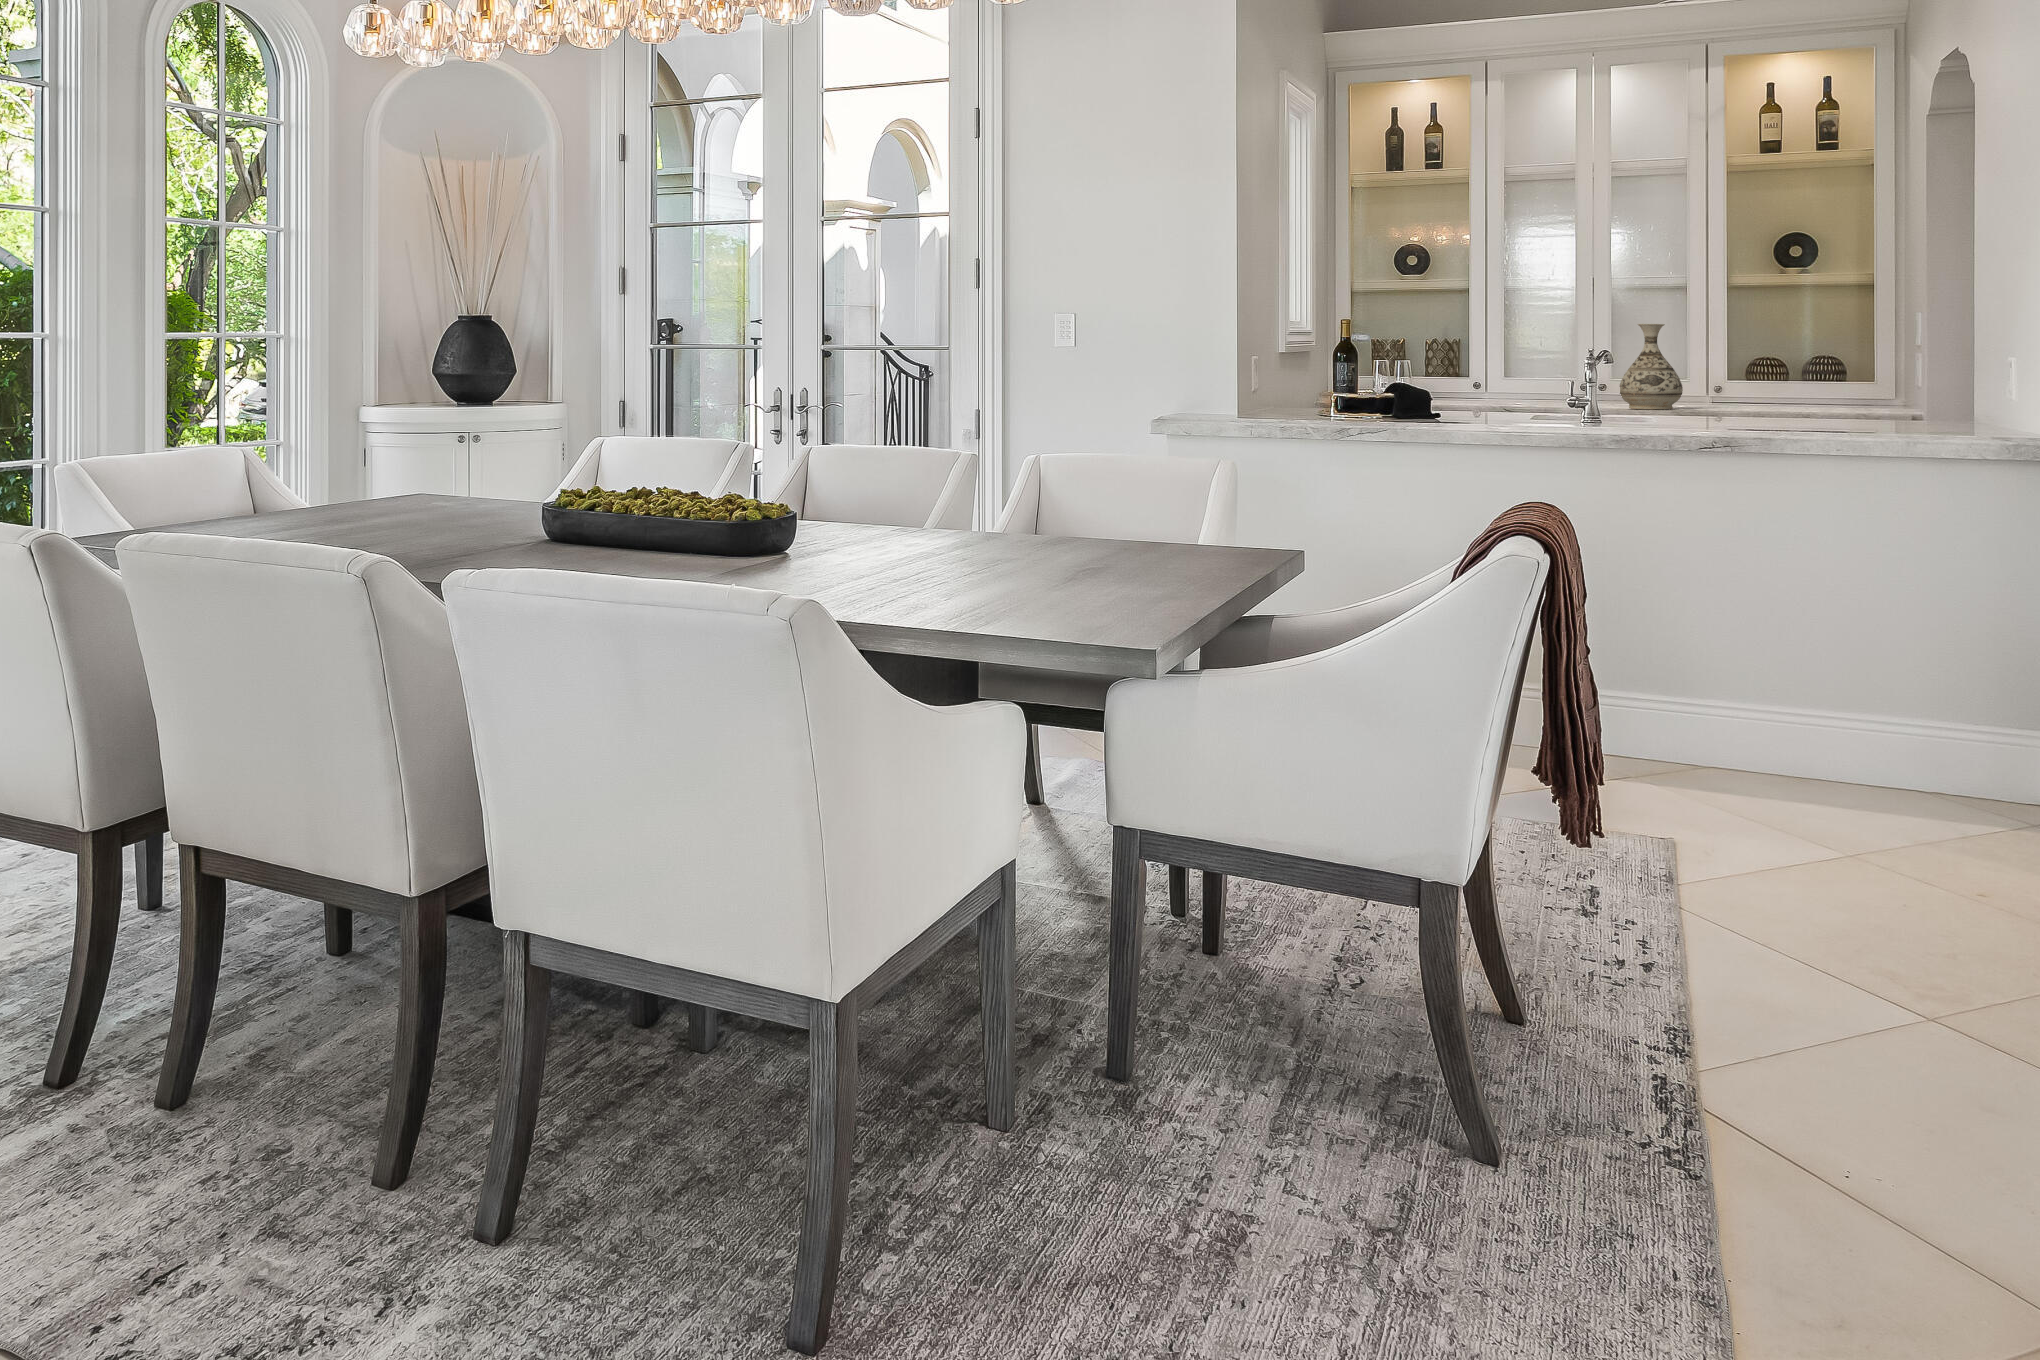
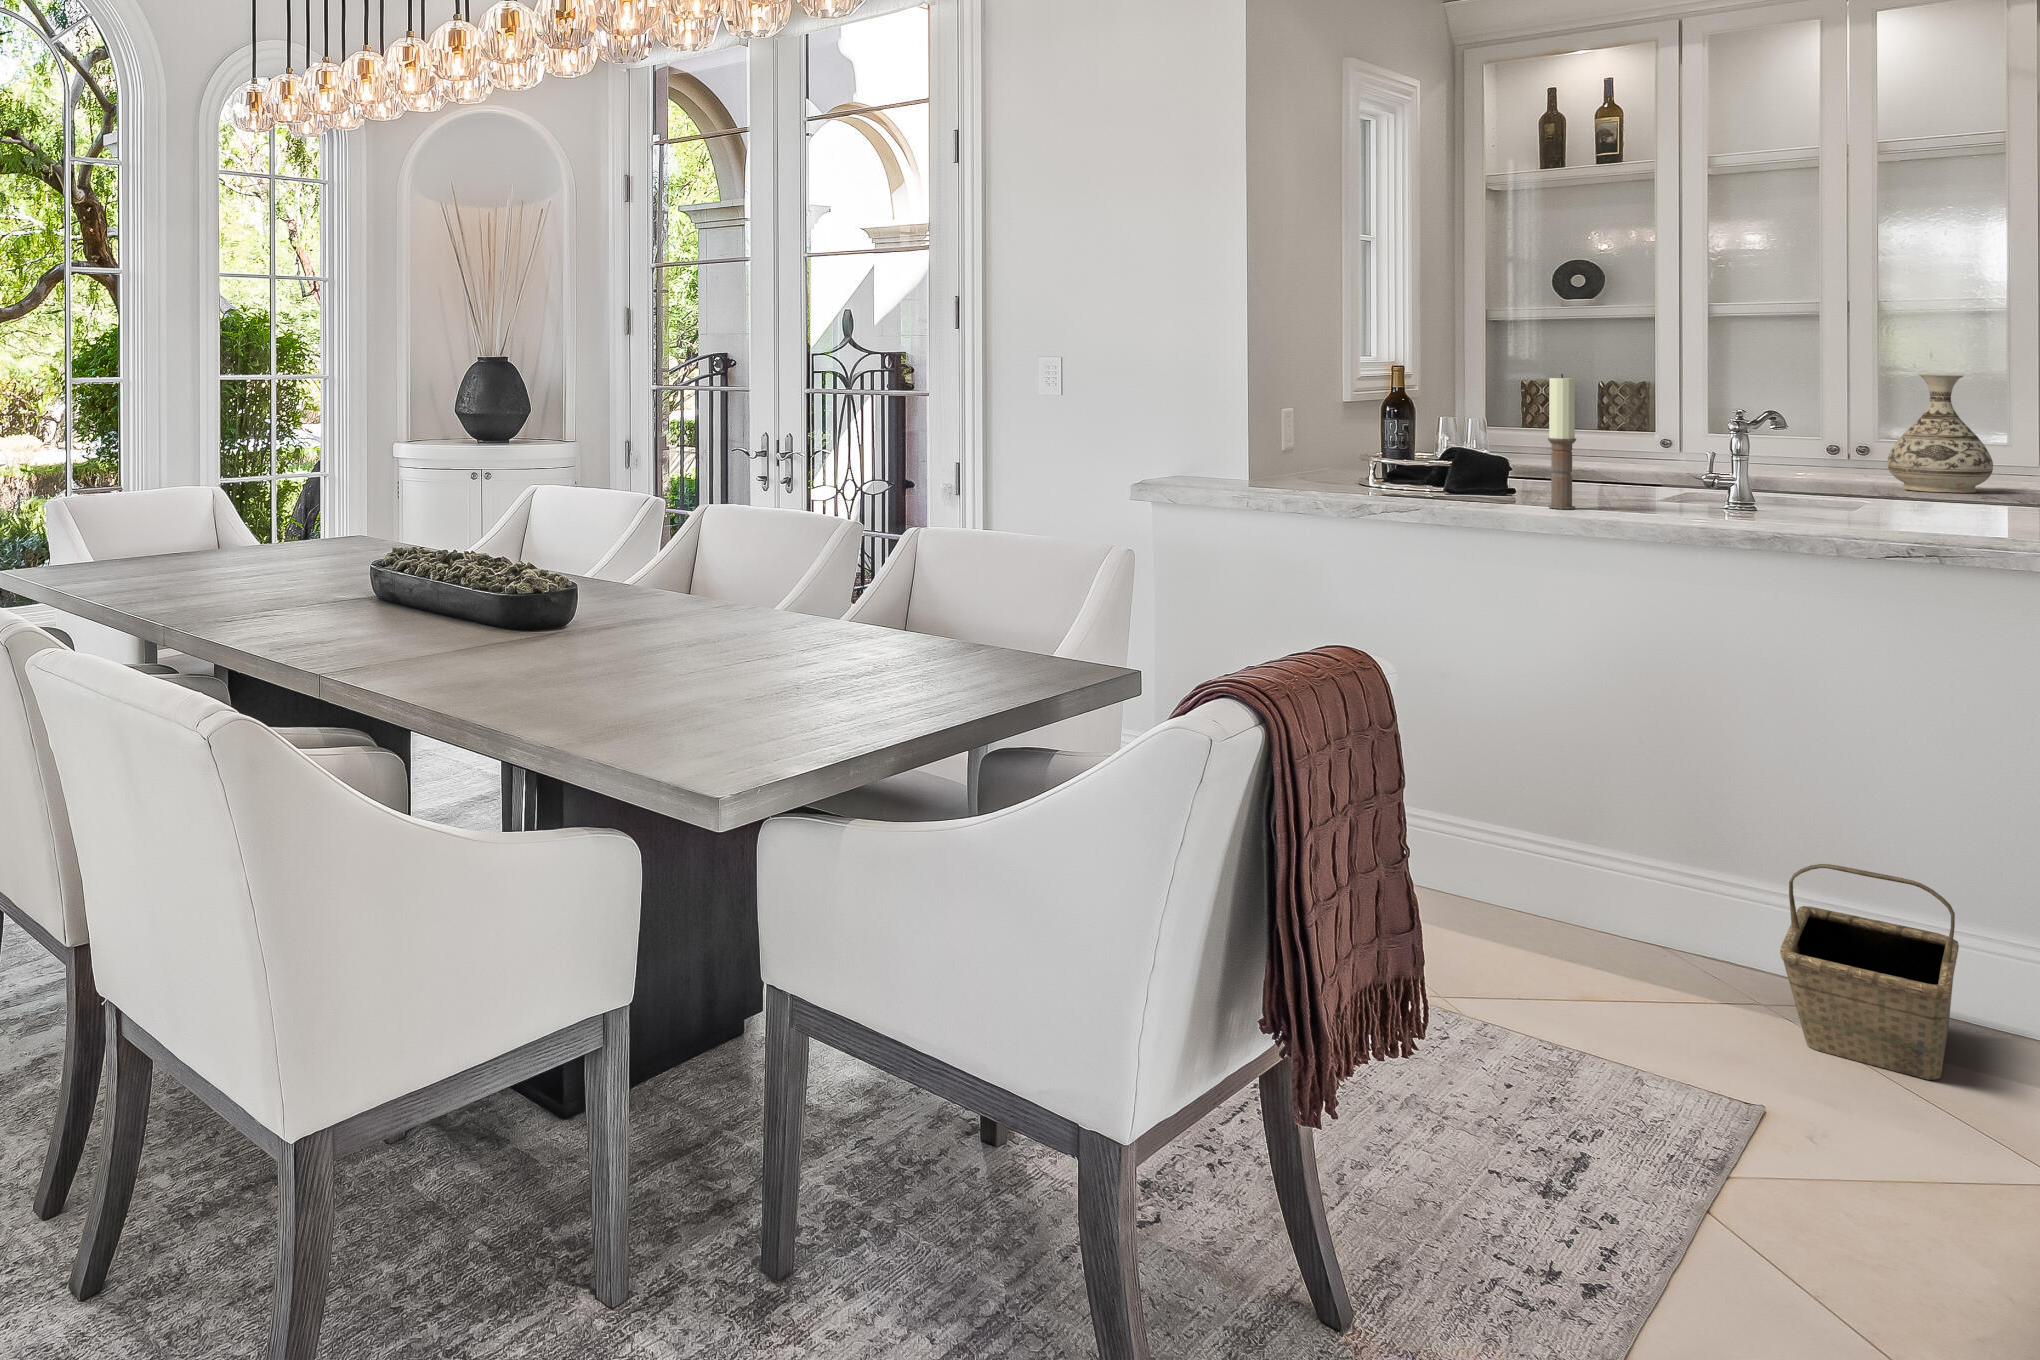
candle: none [1456,316,1476,421] -> present [1548,374,1576,509]
basket: none [1643,666,1758,808] -> present [1780,864,1959,1080]

